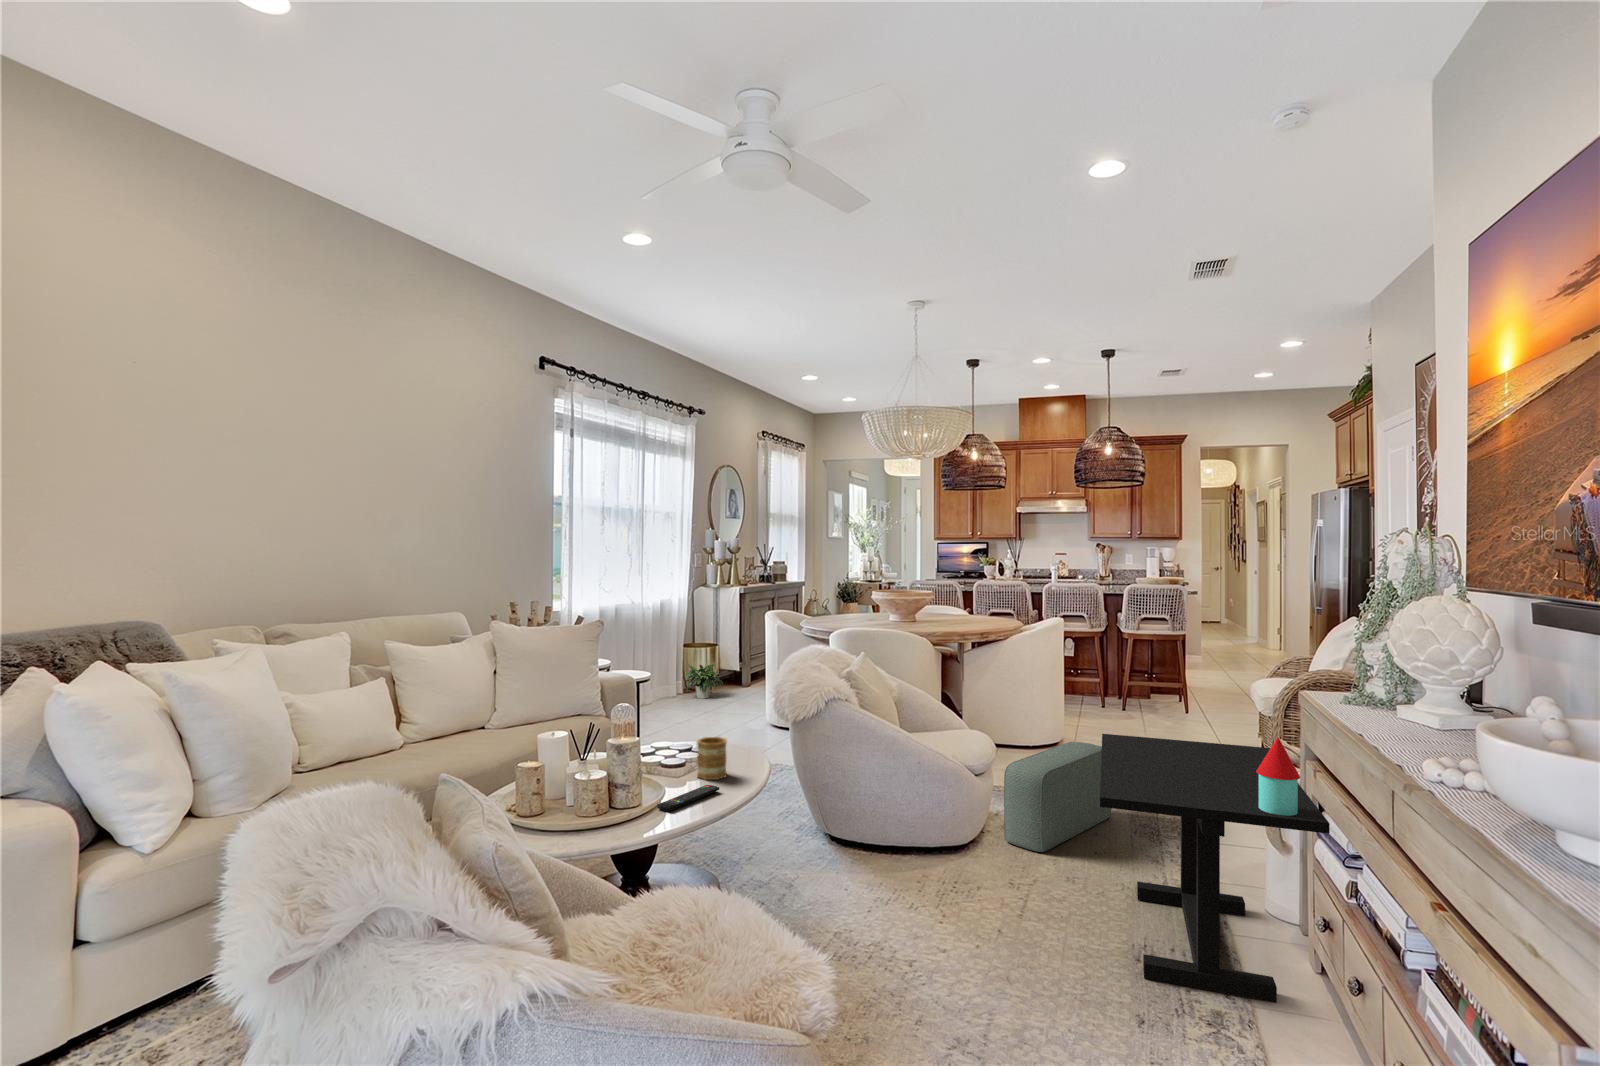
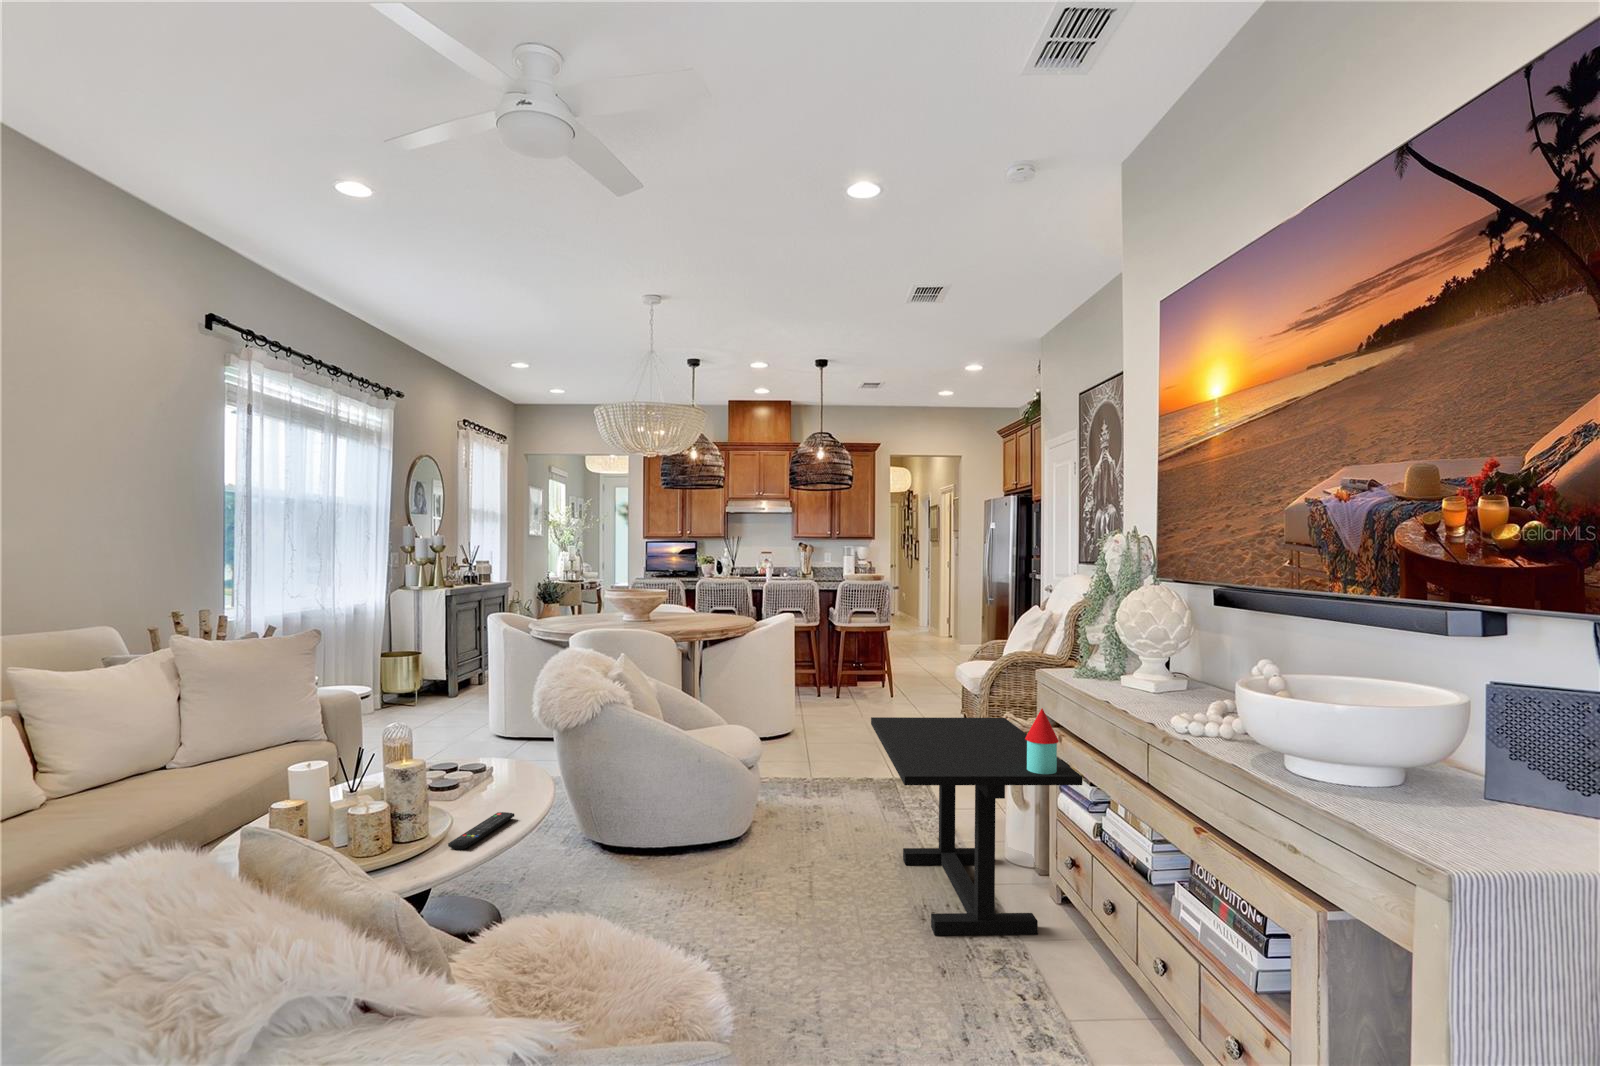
potted plant: present [682,664,723,699] -> none [364,675,430,718]
mug: present [697,737,727,780] -> none [477,757,514,807]
pouf: present [1004,742,1111,852] -> none [776,727,859,834]

